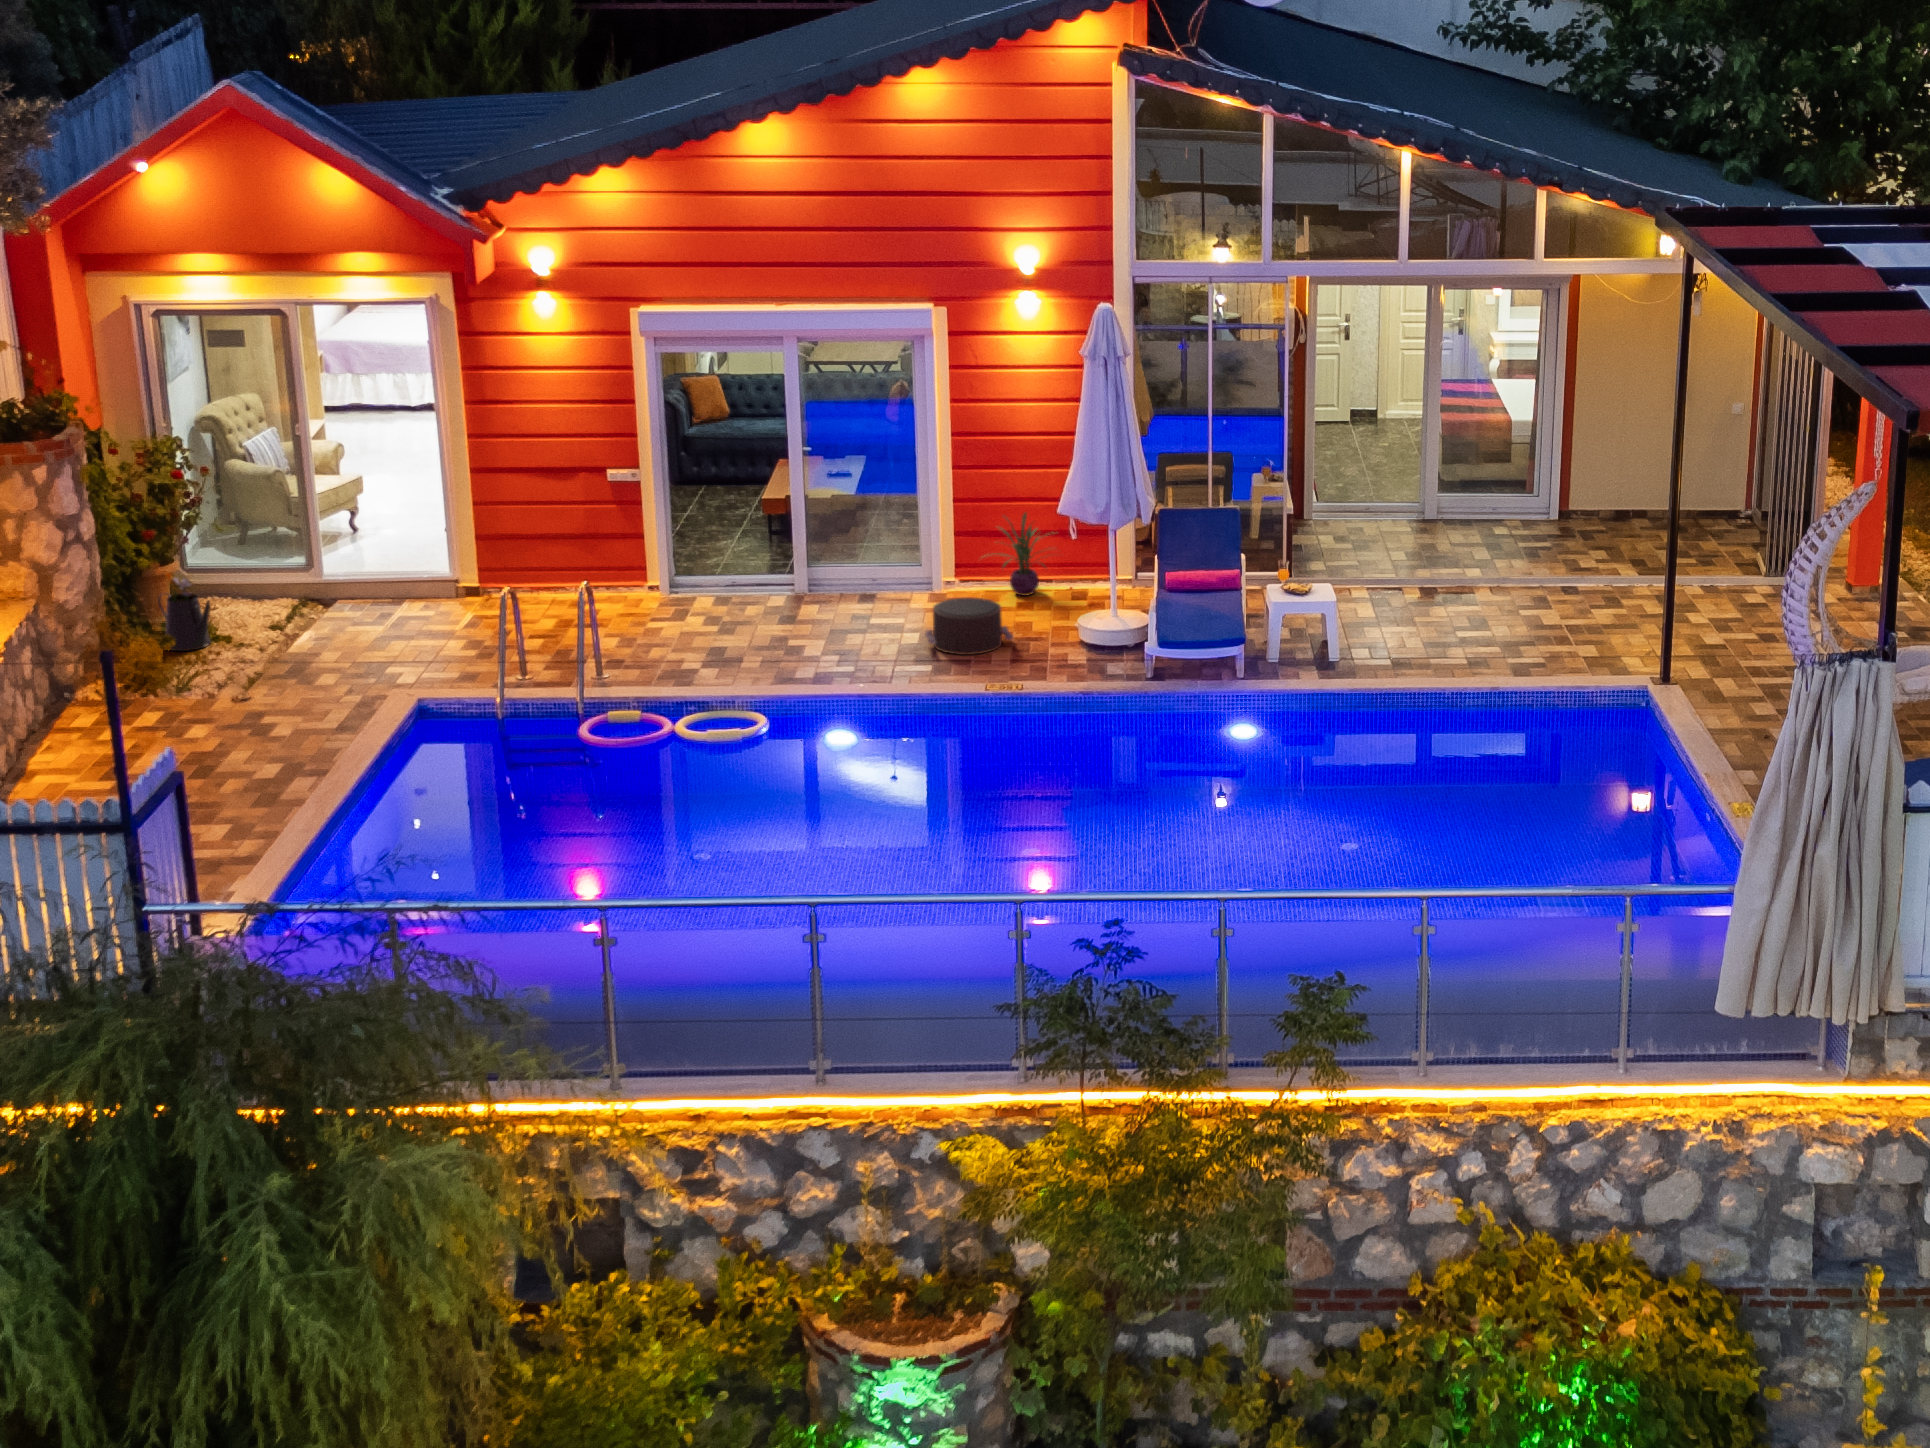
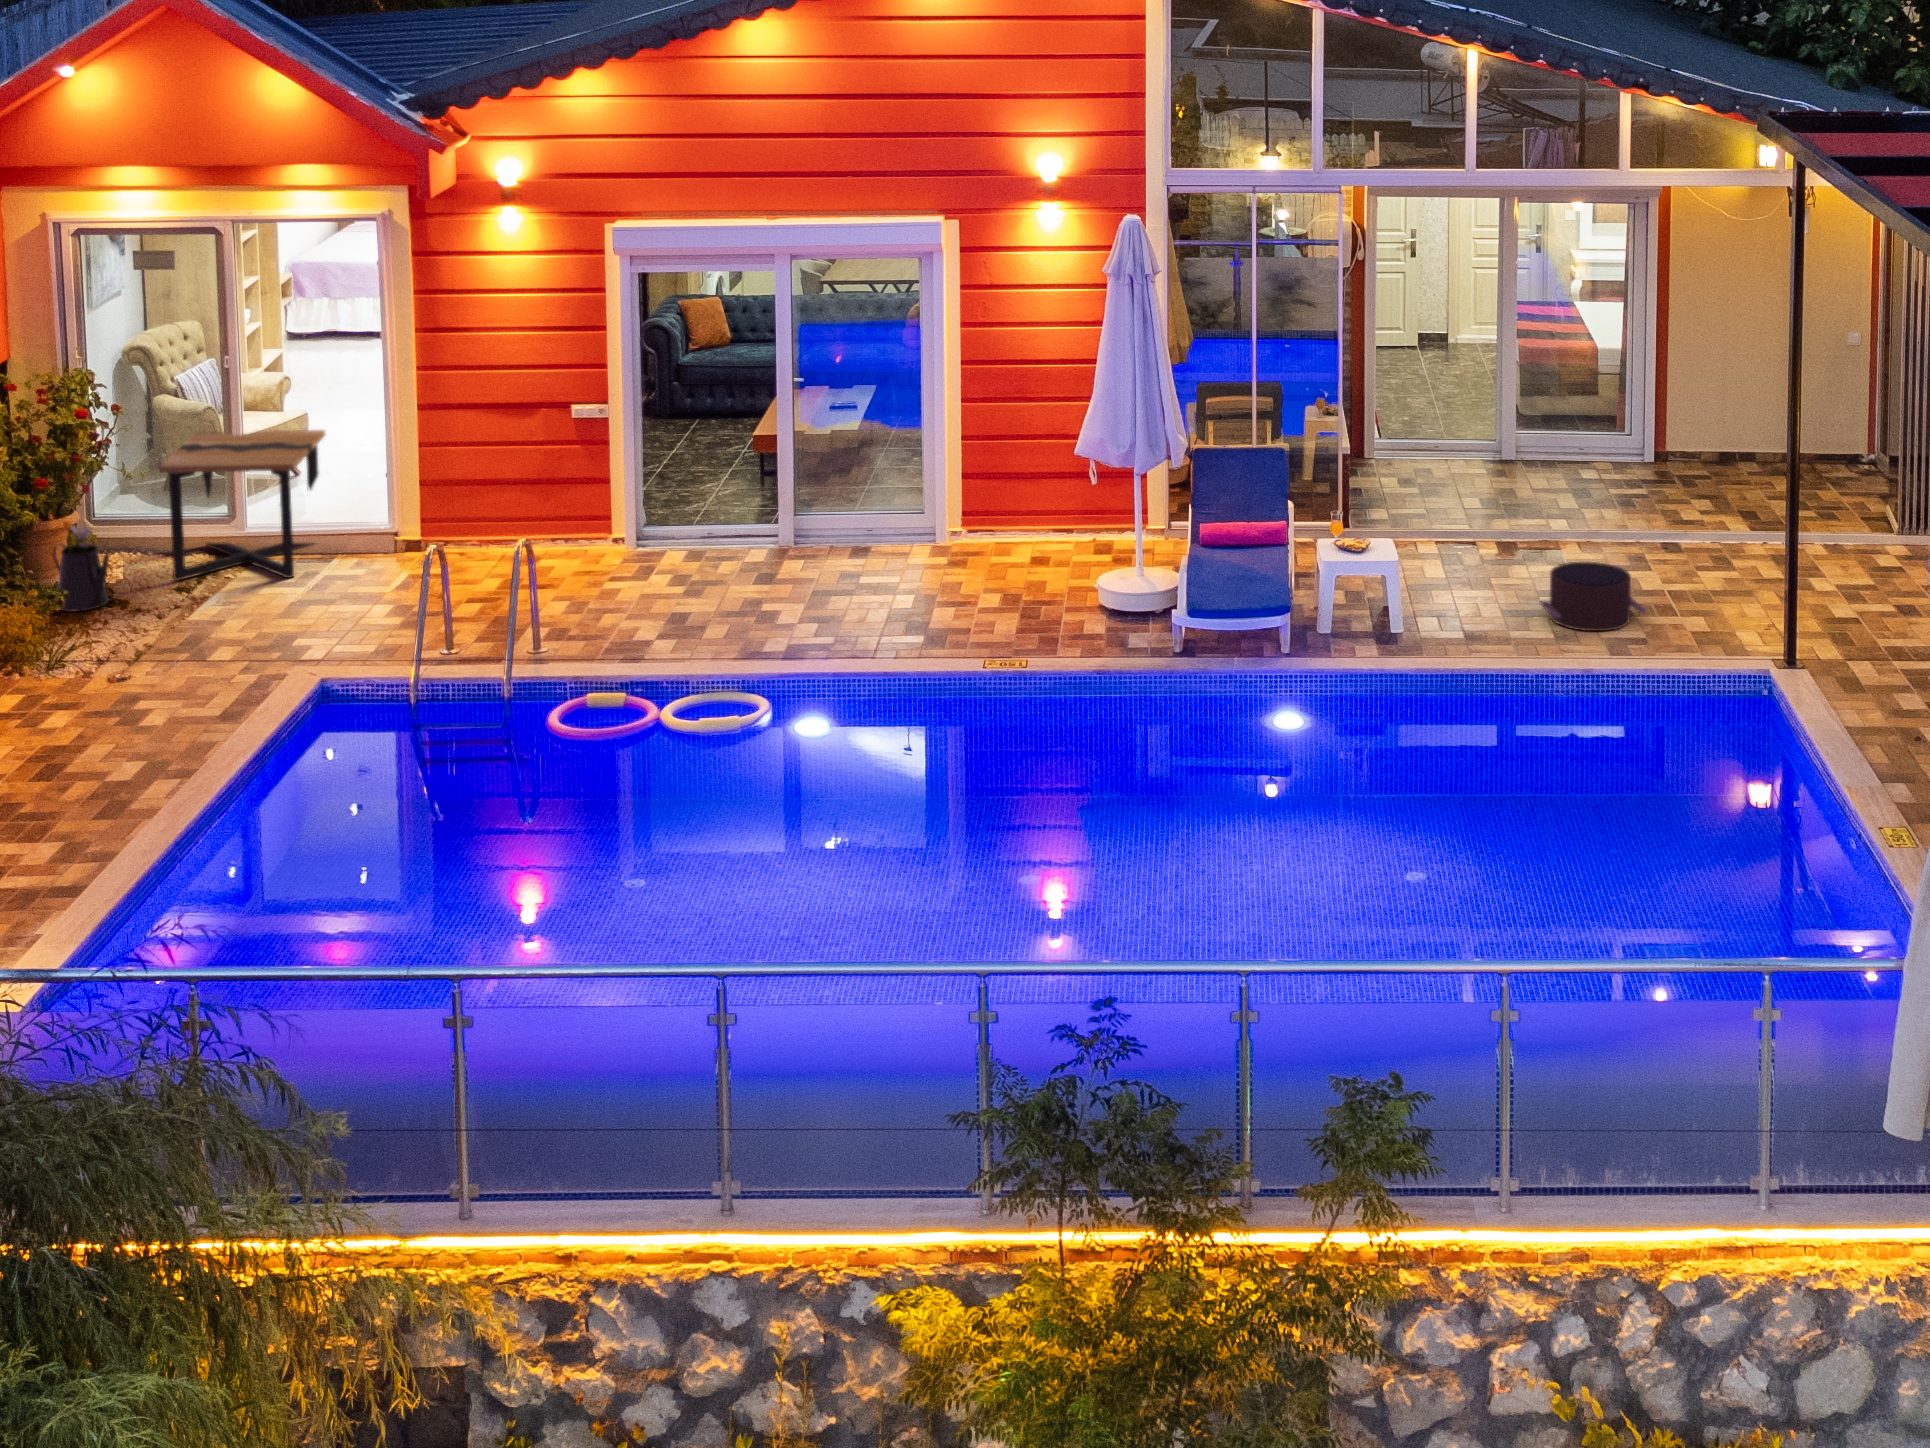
side table: none [245,494,387,626] -> present [159,430,325,581]
decorative plant: present [999,513,1054,596] -> none [987,454,1088,550]
pouf: present [925,597,1013,655] -> present [1540,562,1647,631]

